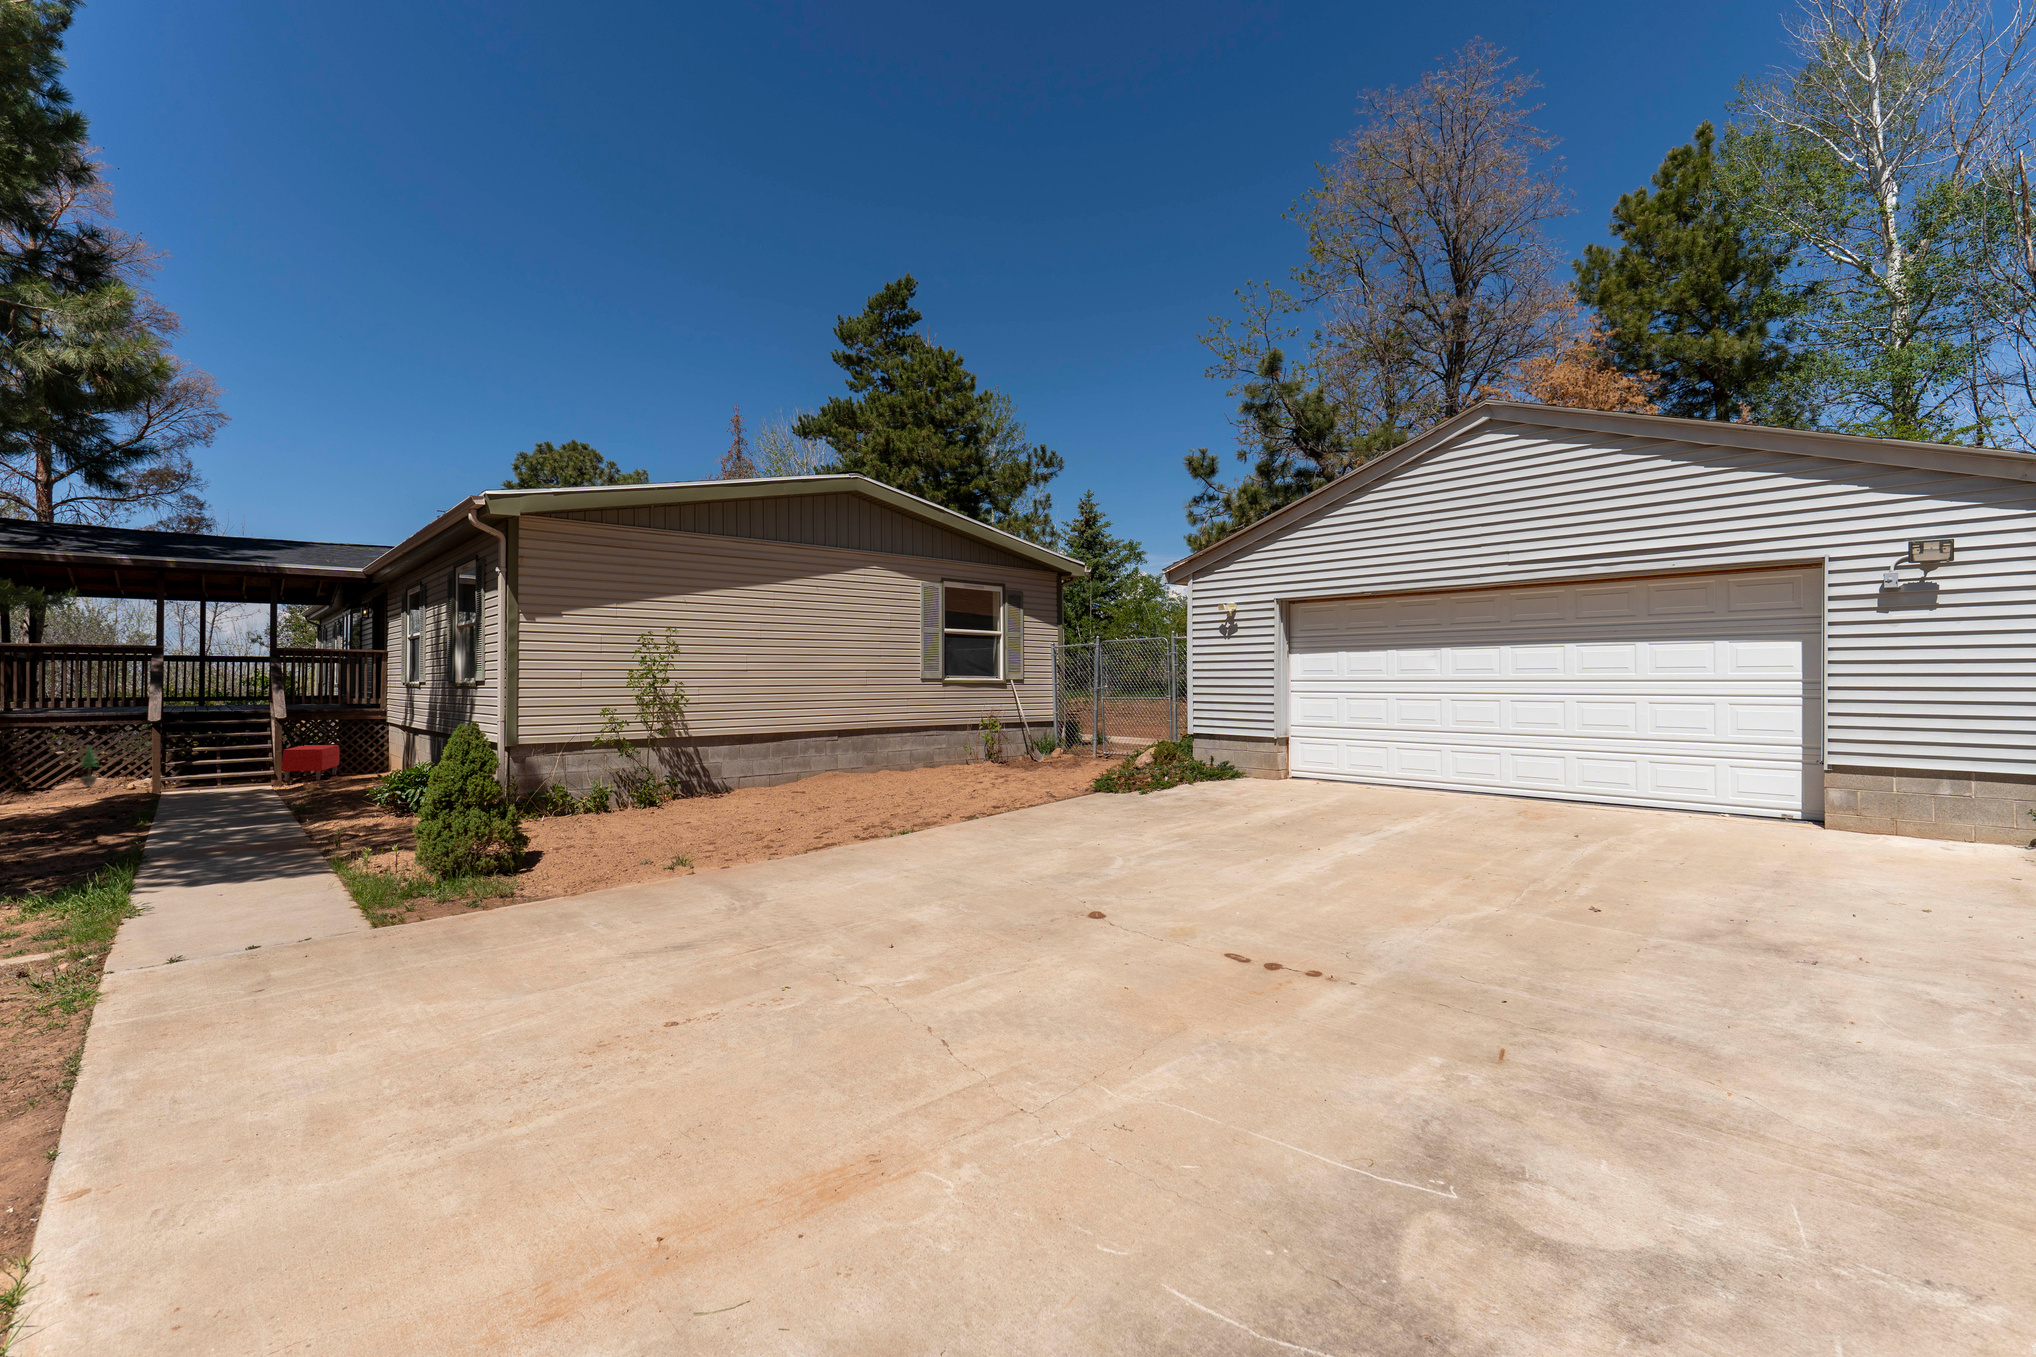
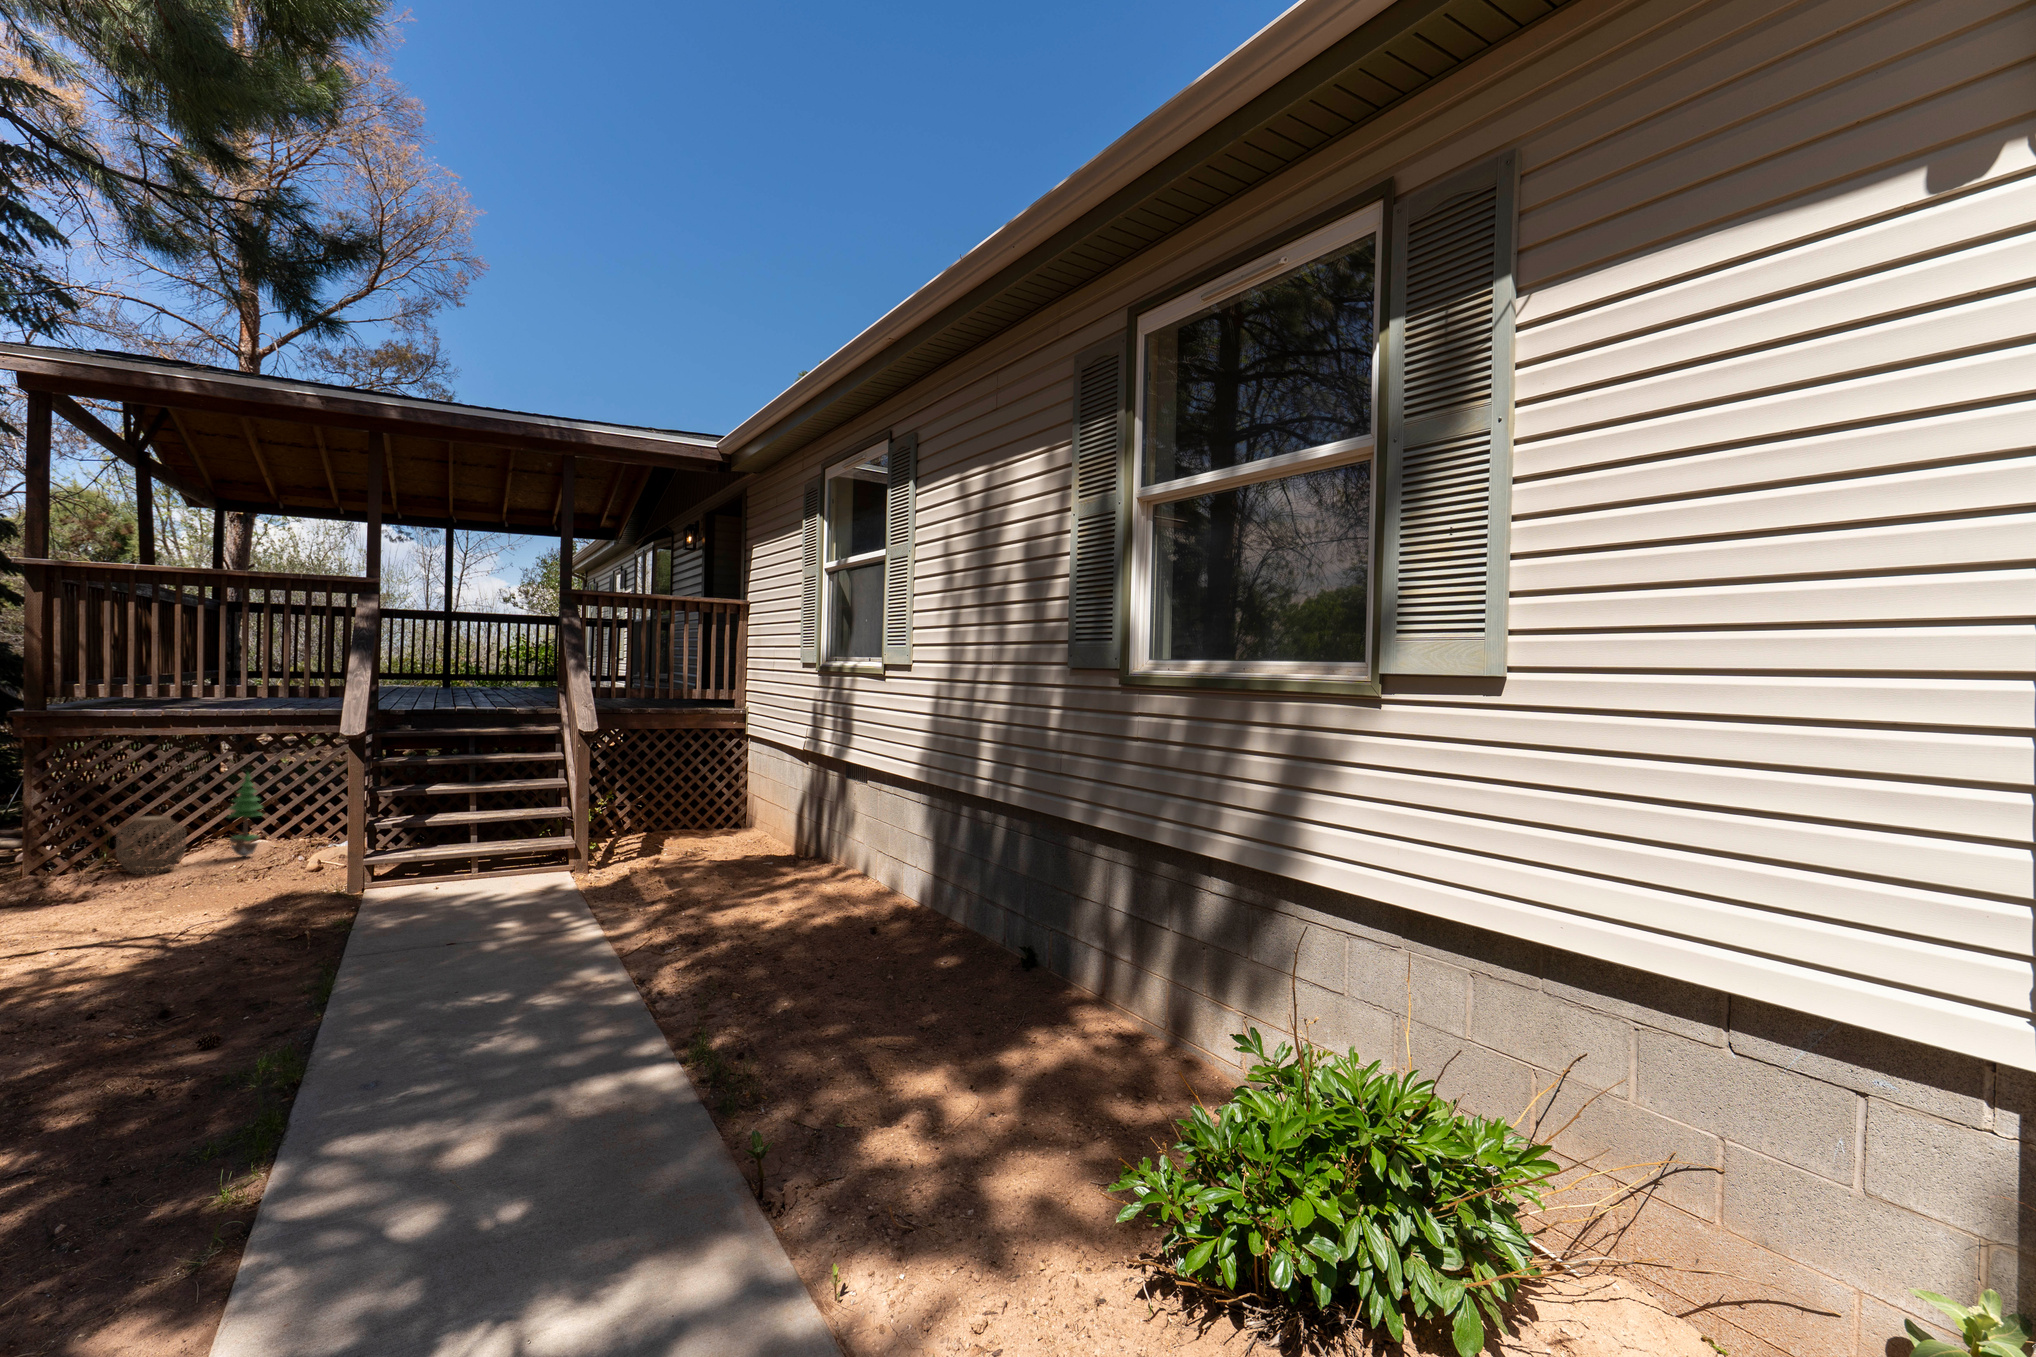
bench: present [282,745,340,781] -> none [586,777,673,857]
woven basket: none [23,765,59,792] -> present [116,815,186,874]

